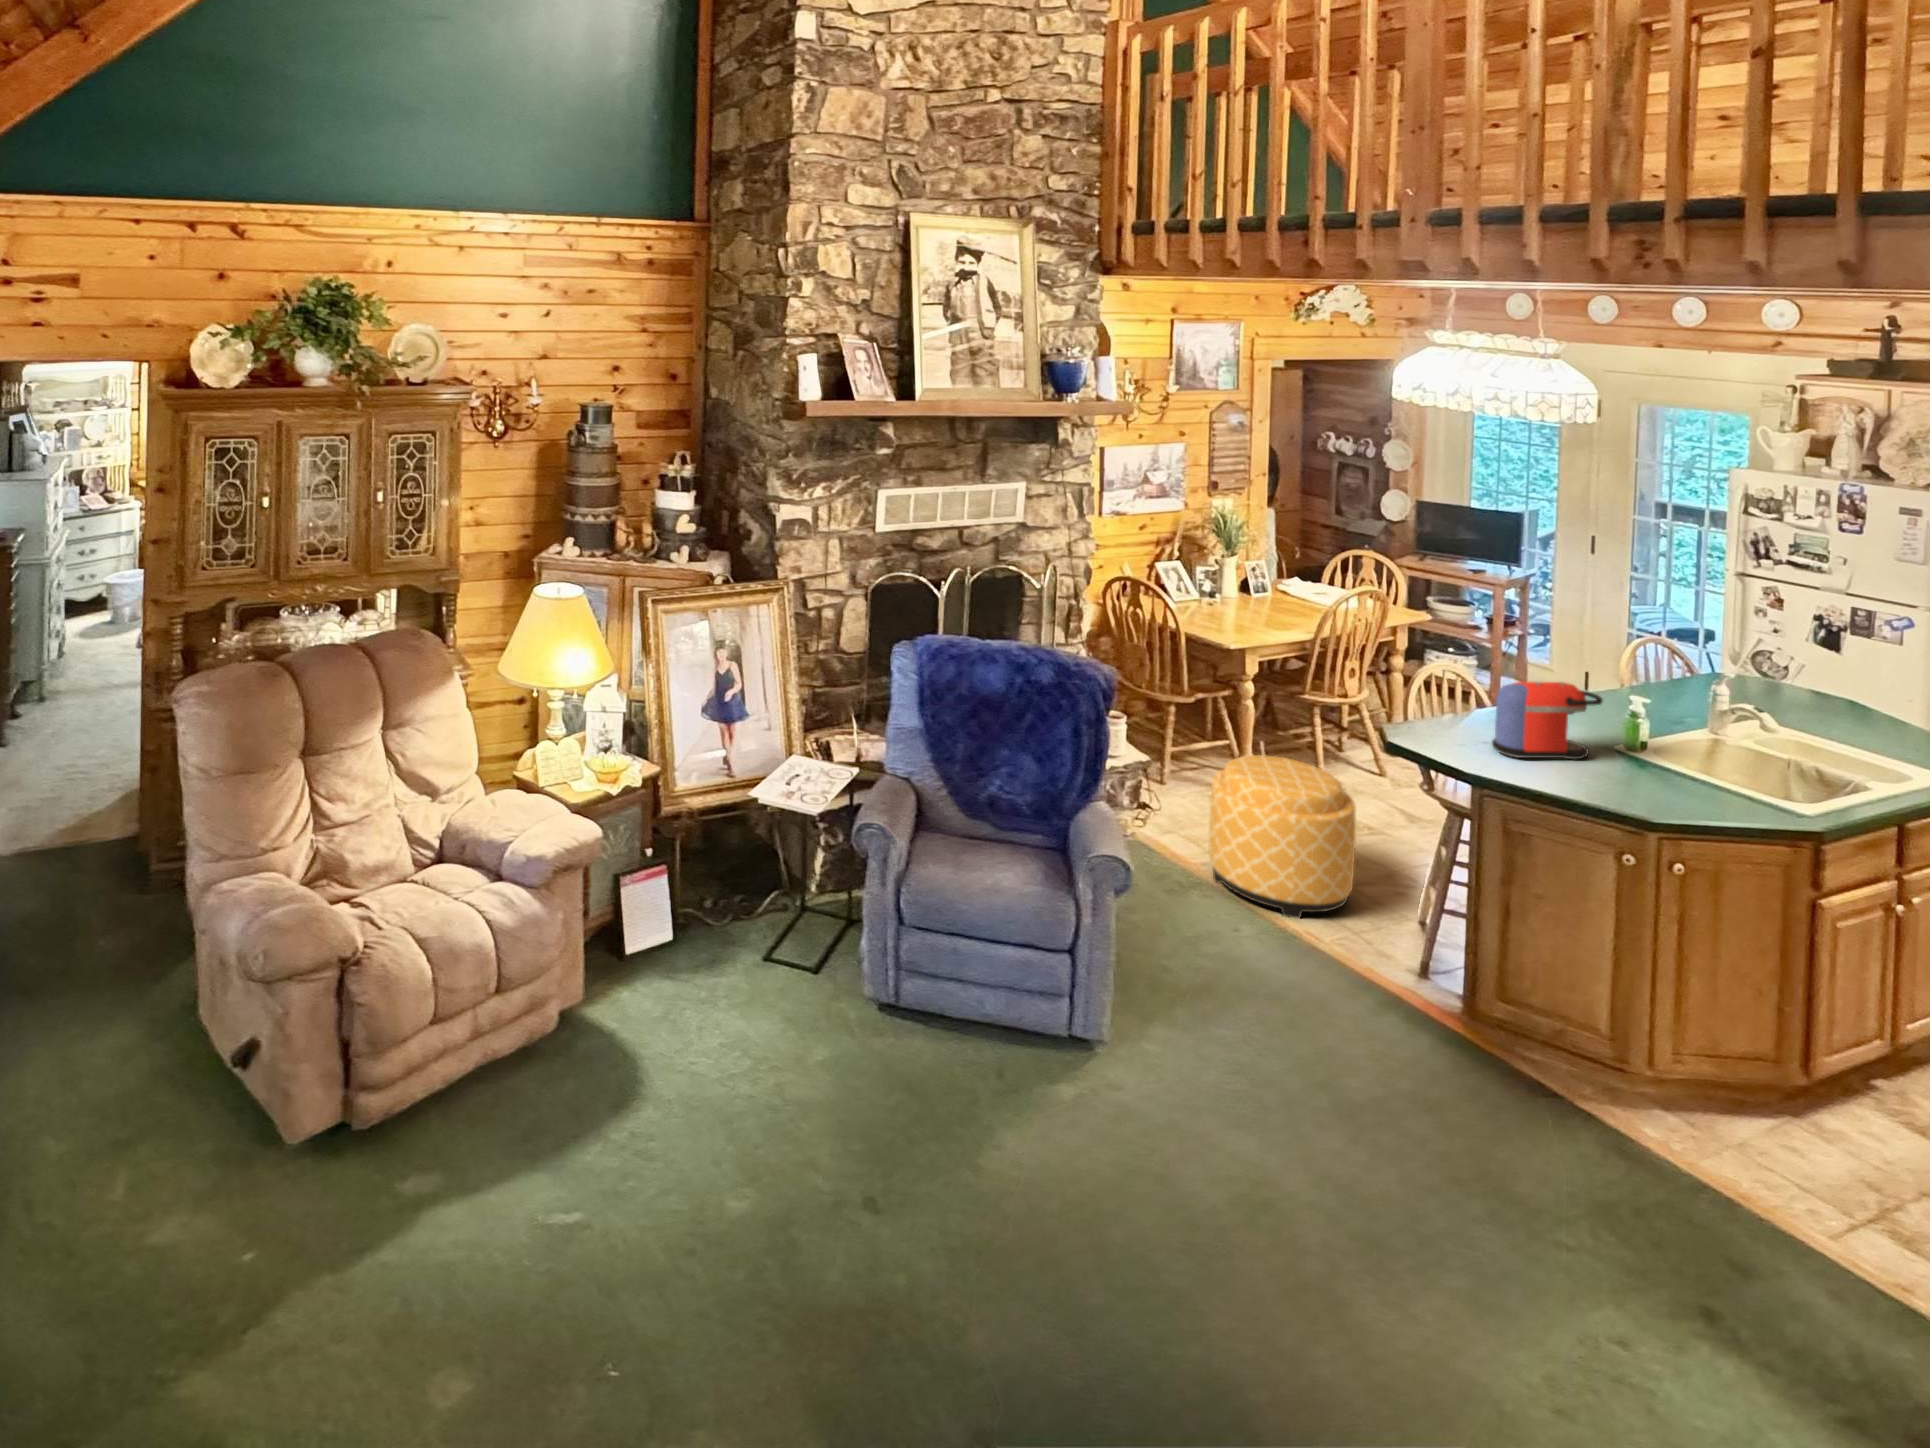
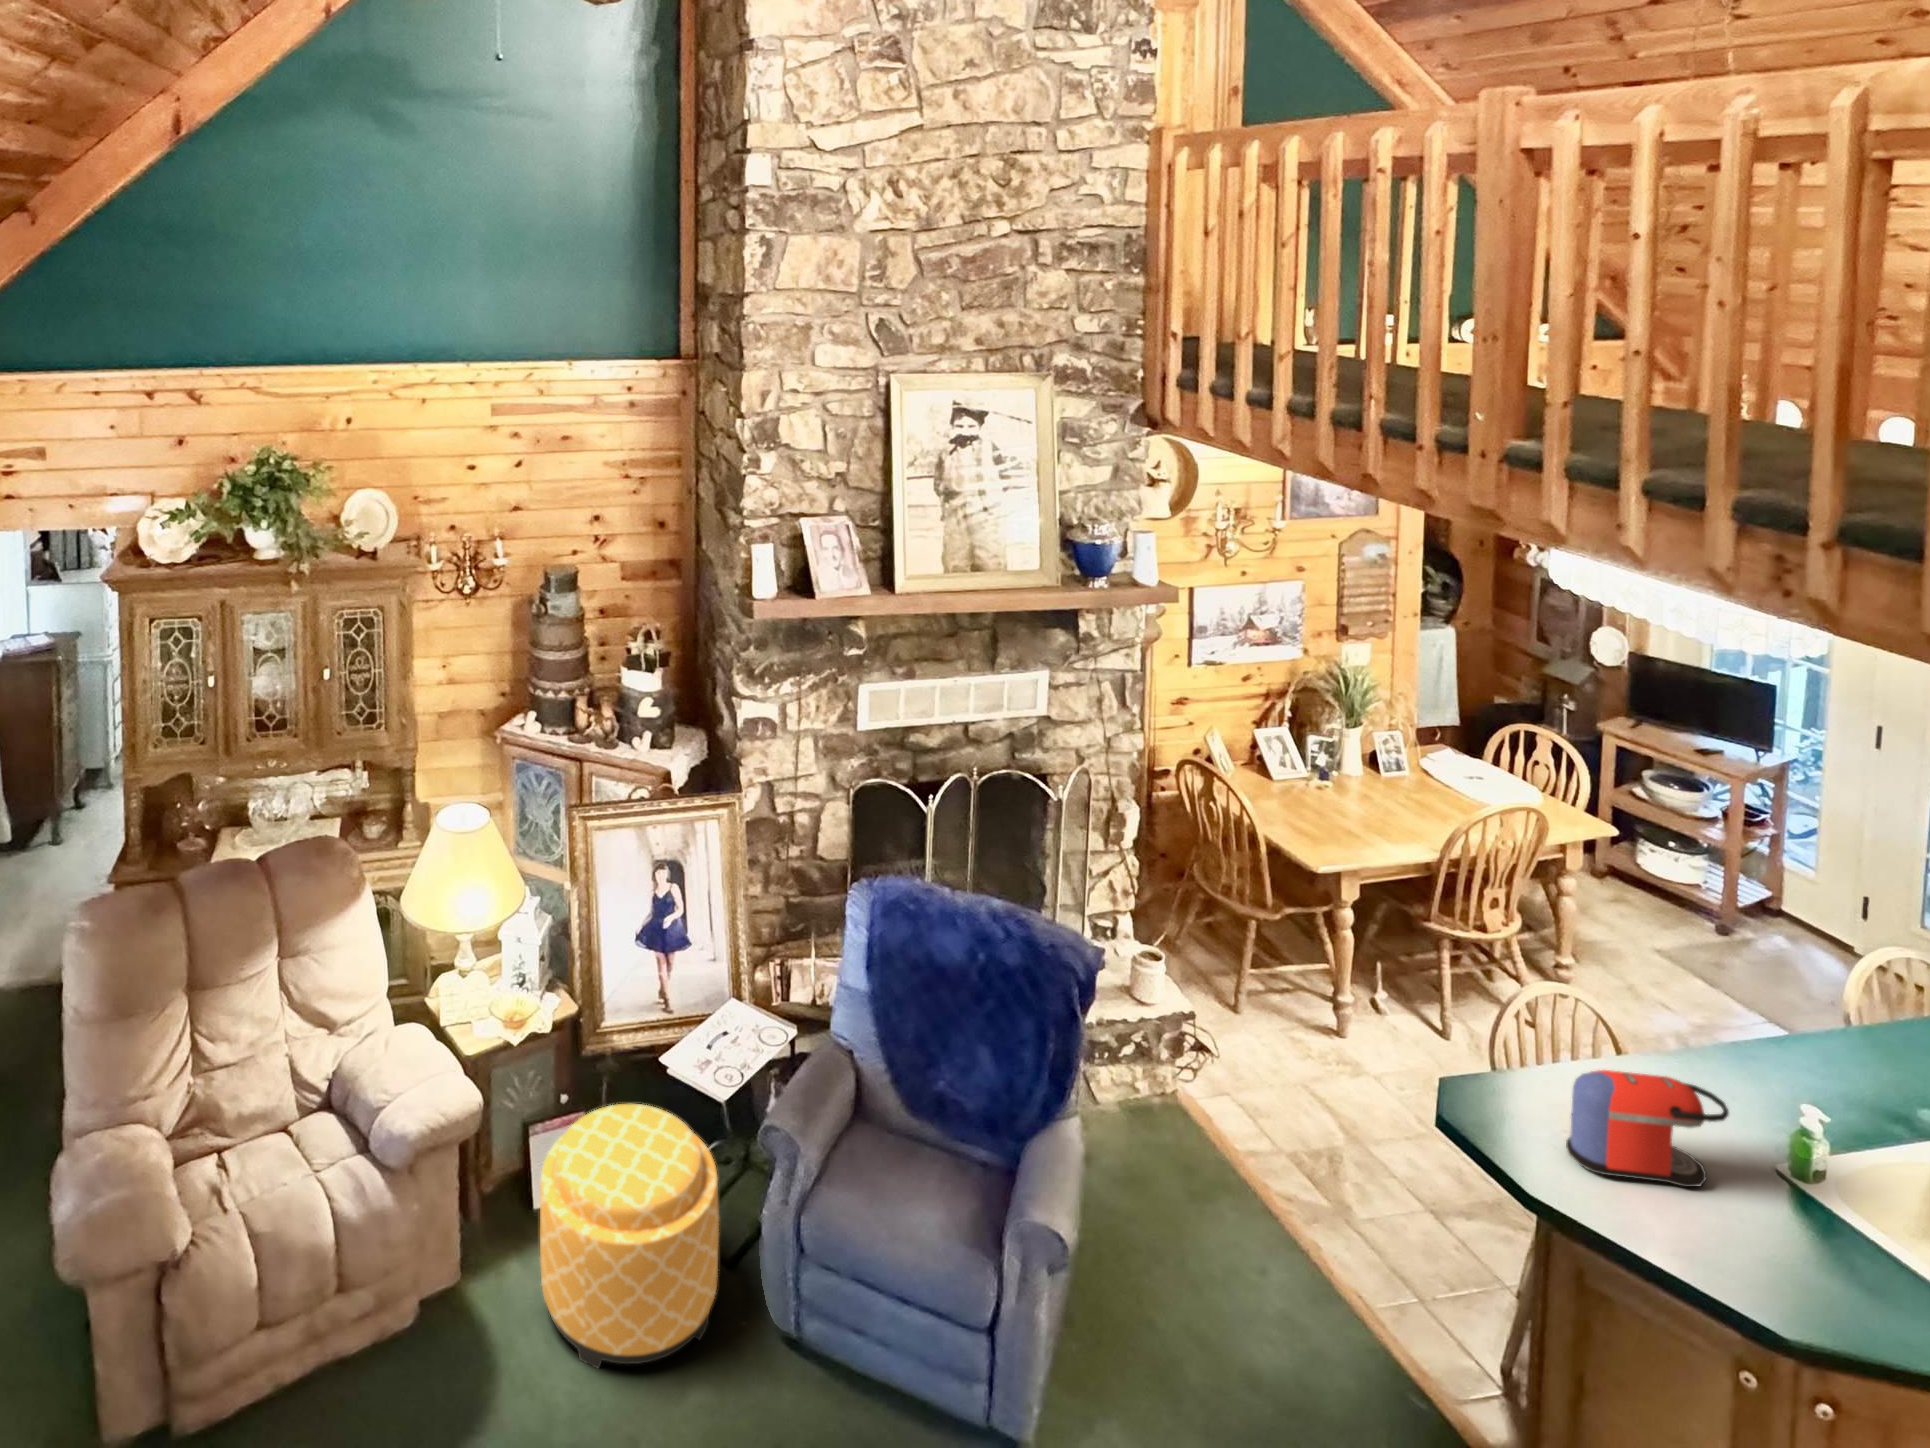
ottoman: present [1209,755,1356,919] -> present [540,1104,719,1368]

